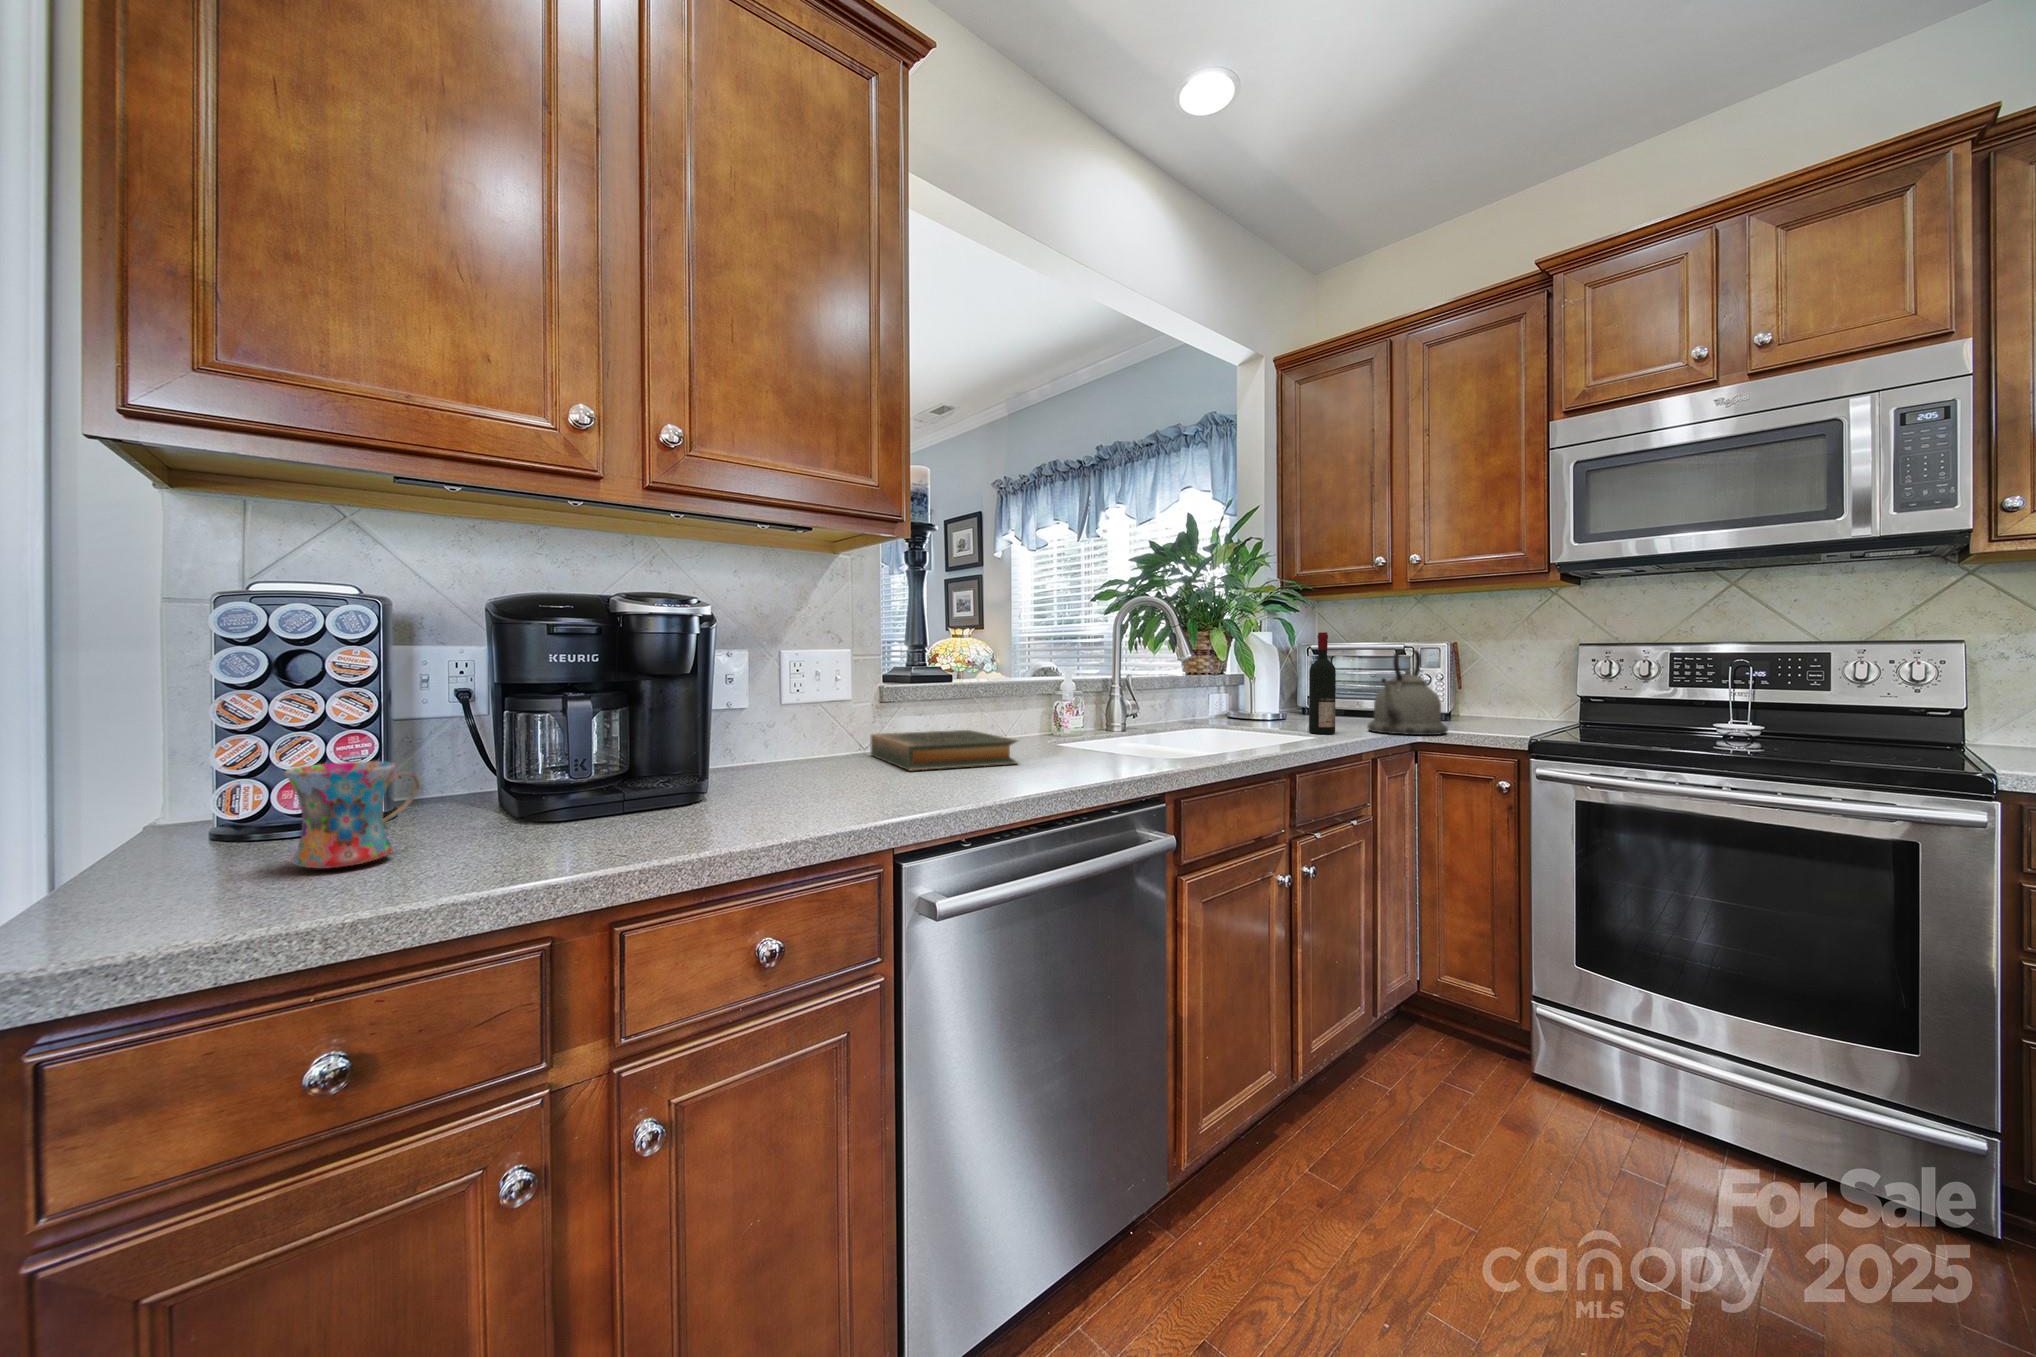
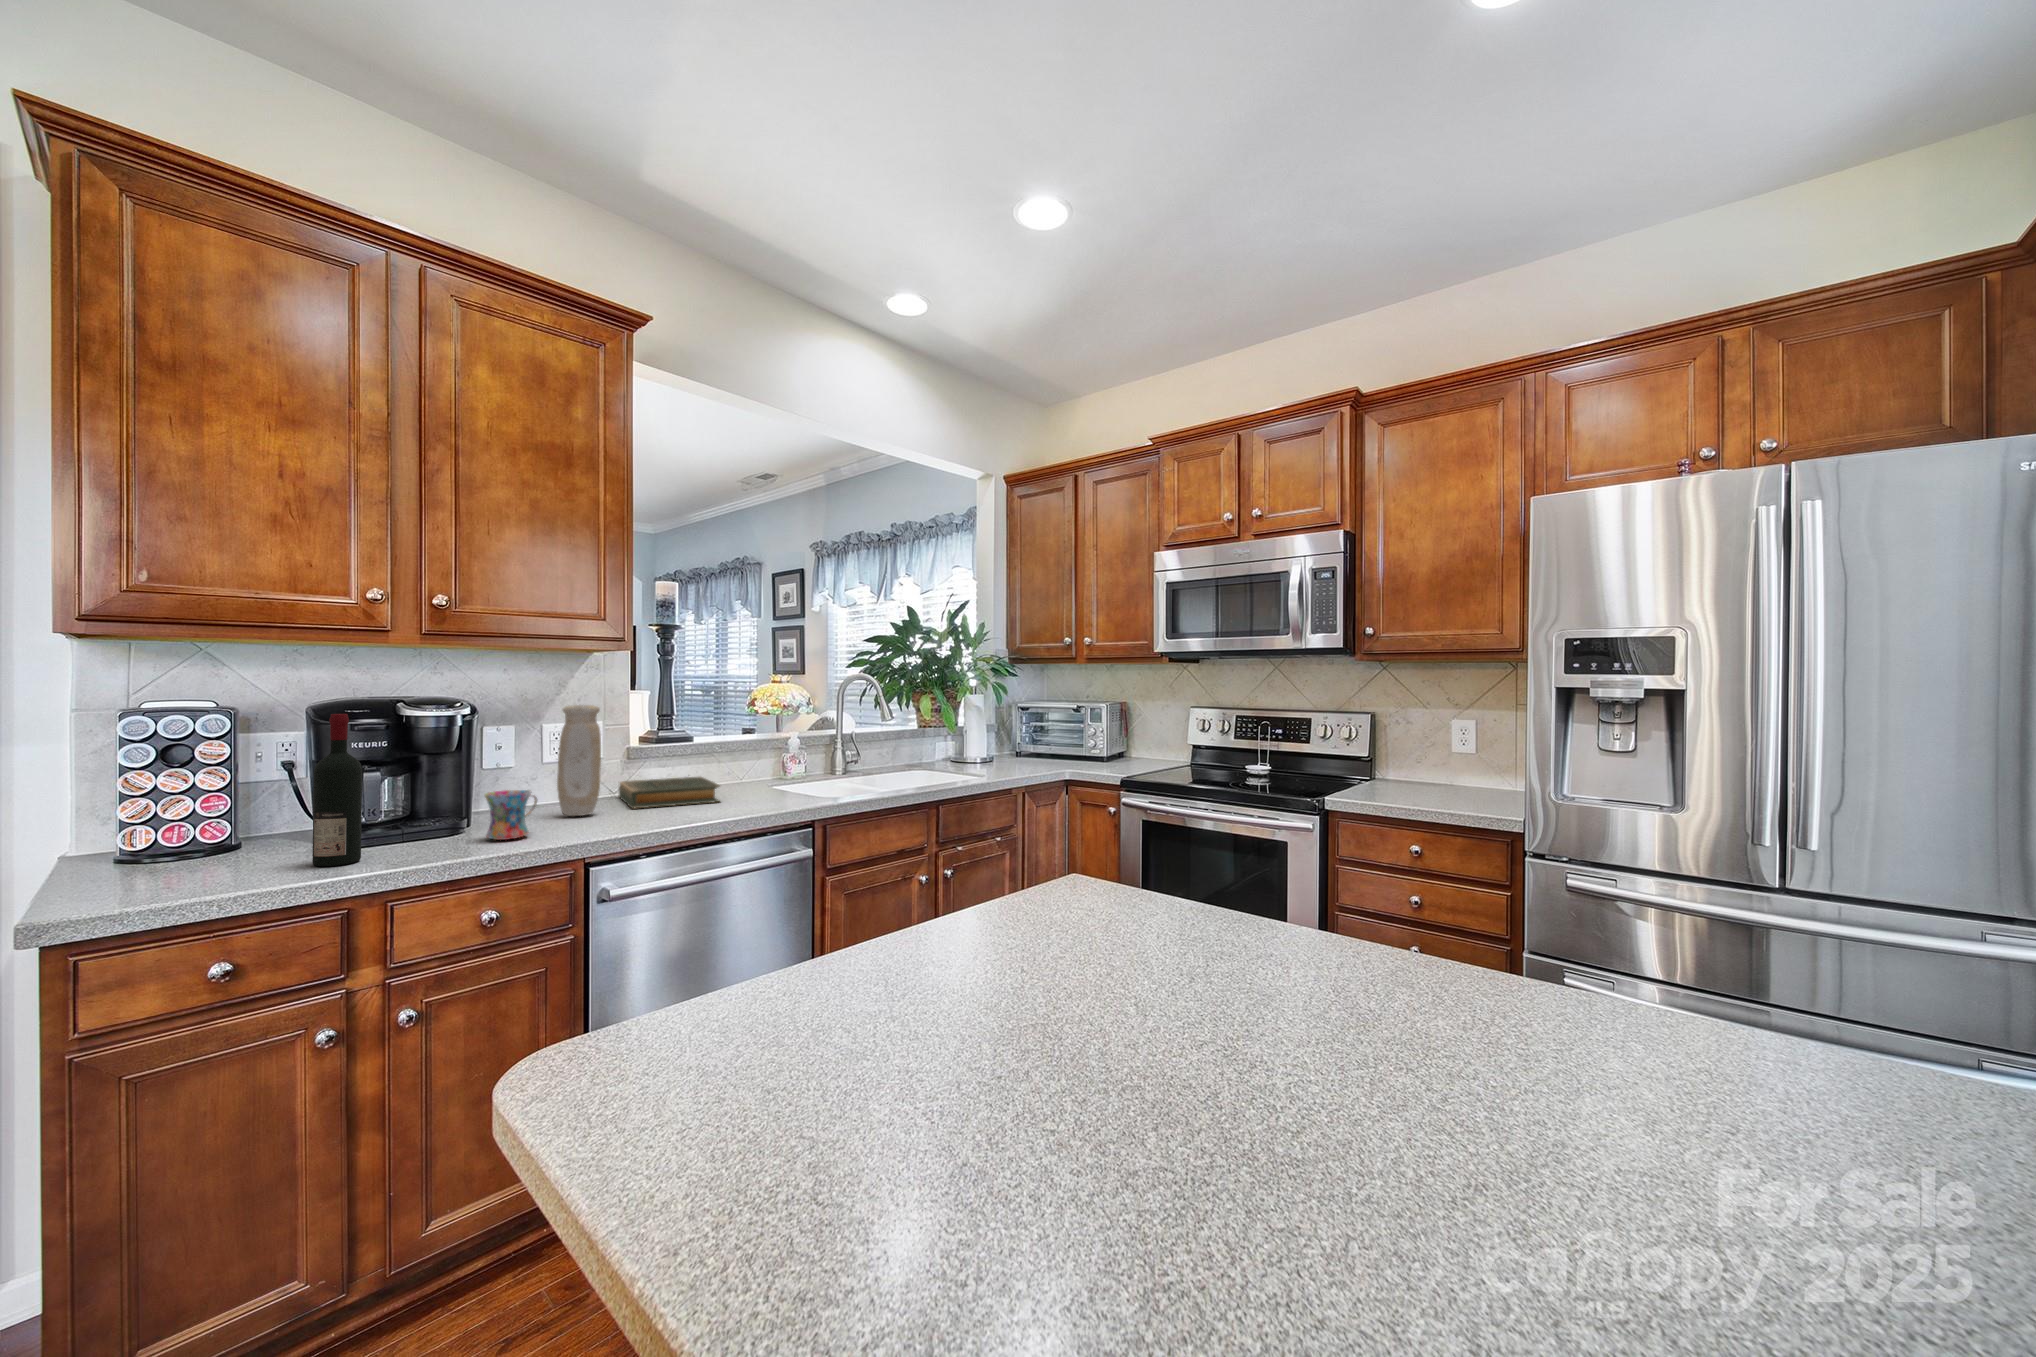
vase: none [816,617,873,780] -> present [557,705,601,816]
wine bottle: present [1309,632,1336,734] -> present [312,714,362,866]
kettle: present [1368,650,1448,735] -> none [1032,710,1086,773]
mug: present [285,761,420,868] -> present [485,790,537,840]

